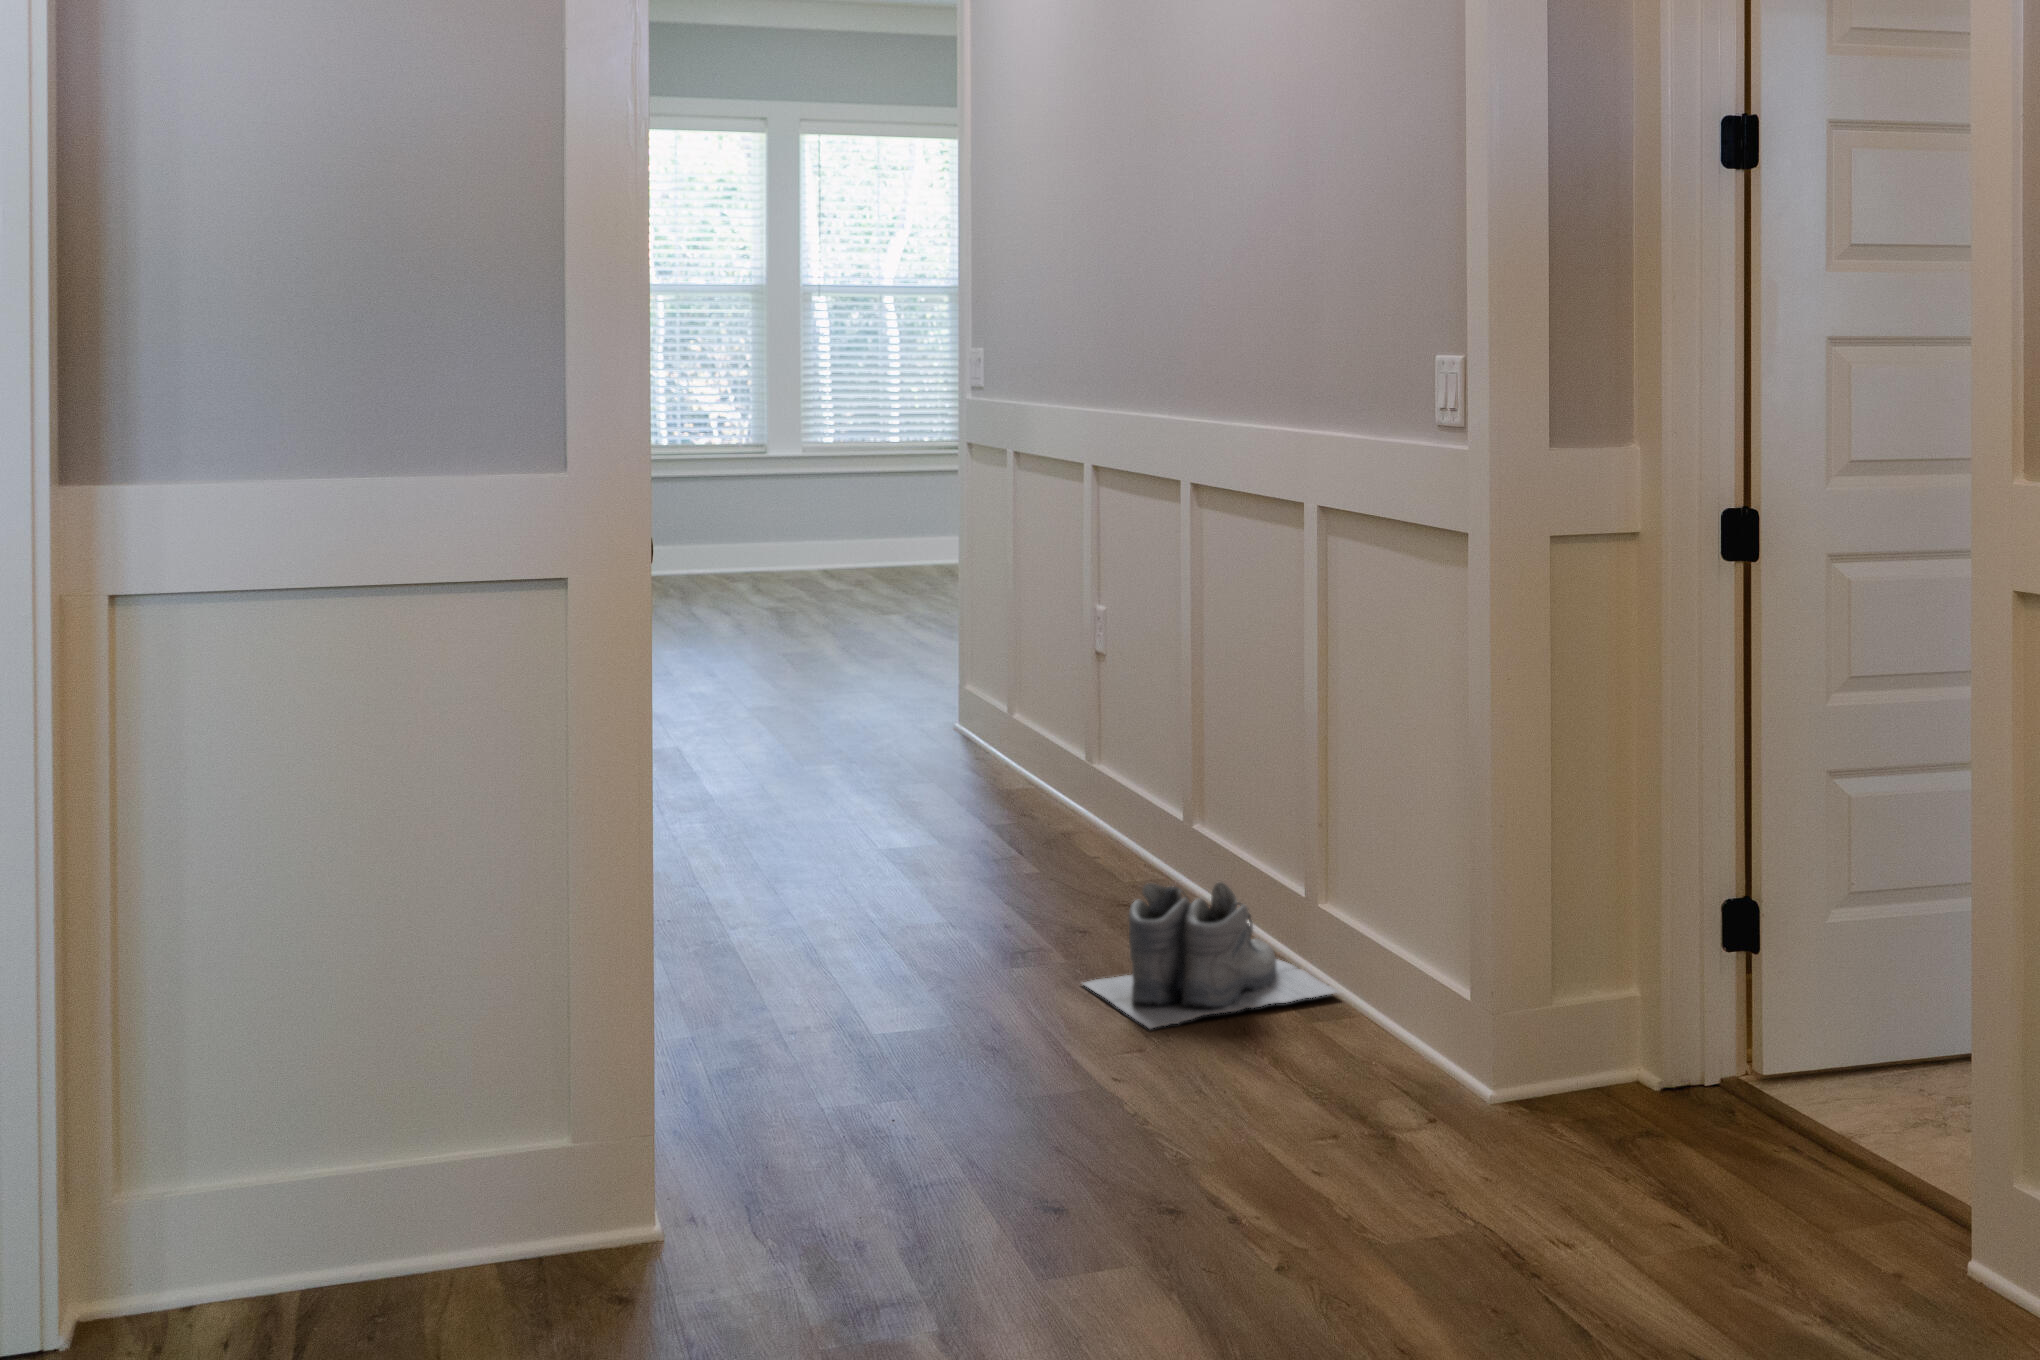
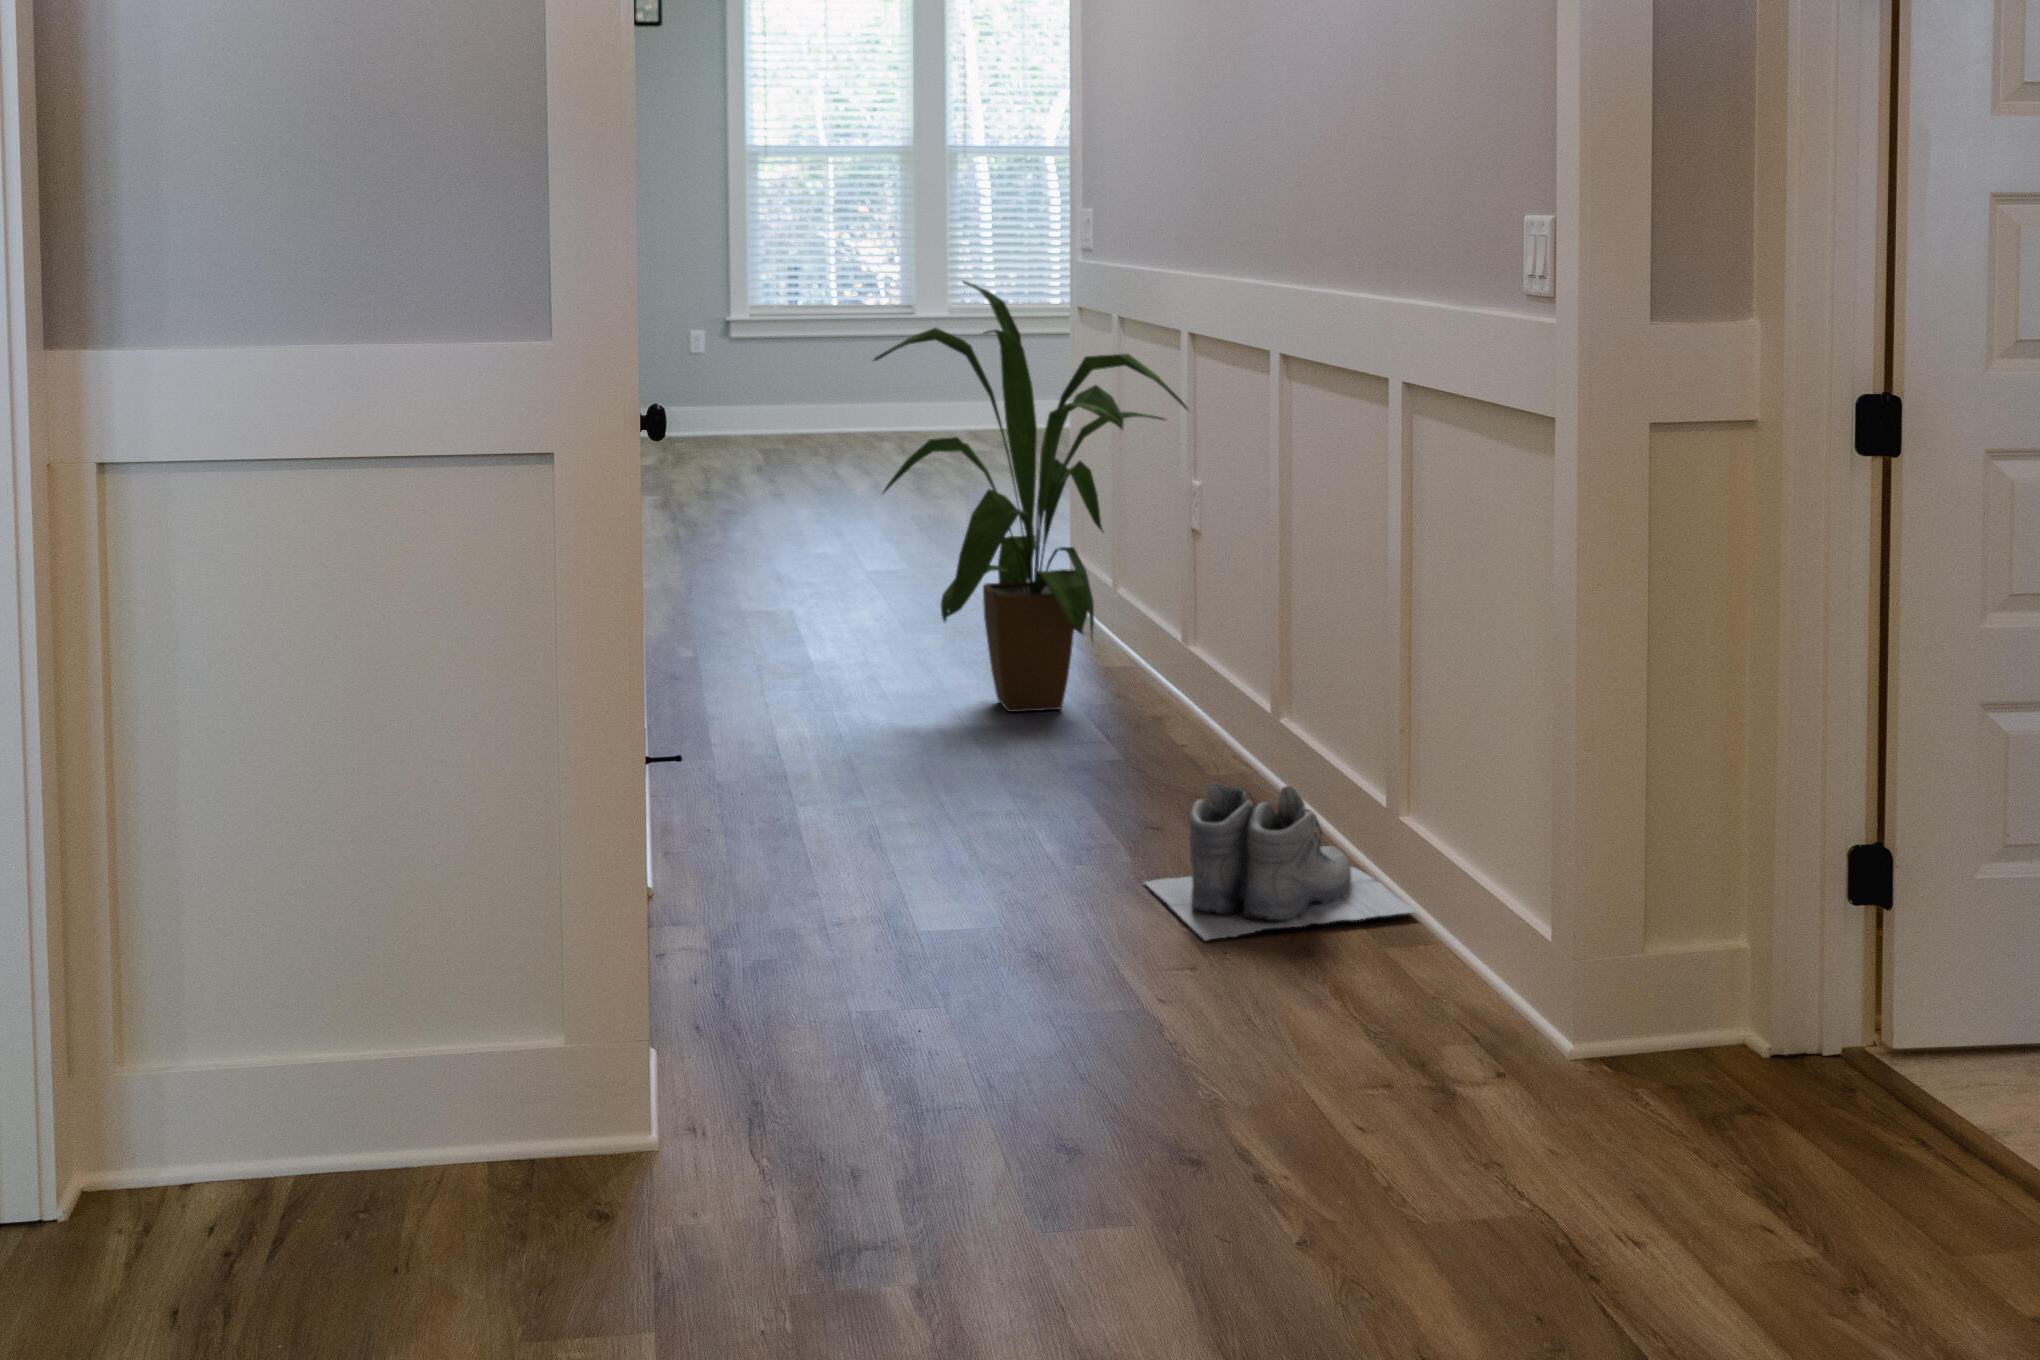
house plant: none [777,416,1095,840] -> present [874,280,1188,712]

